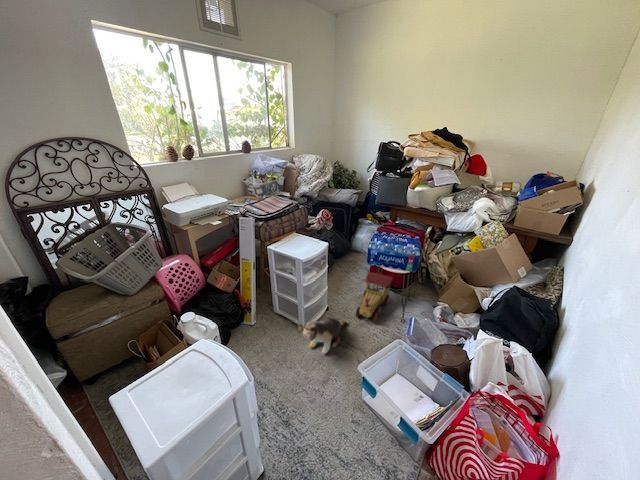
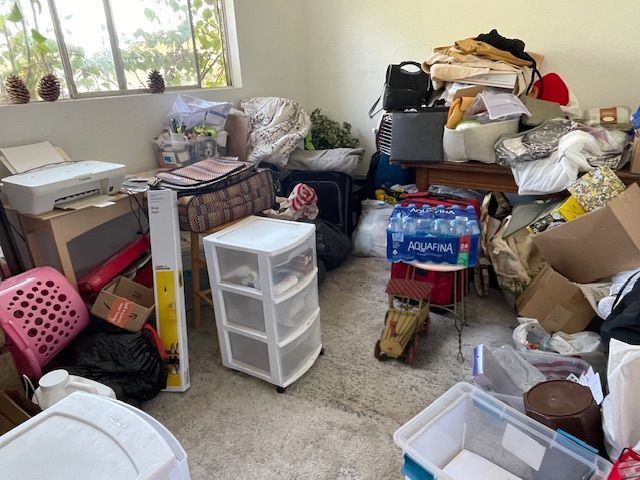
plush toy: present [298,318,346,354] -> none [269,360,359,428]

